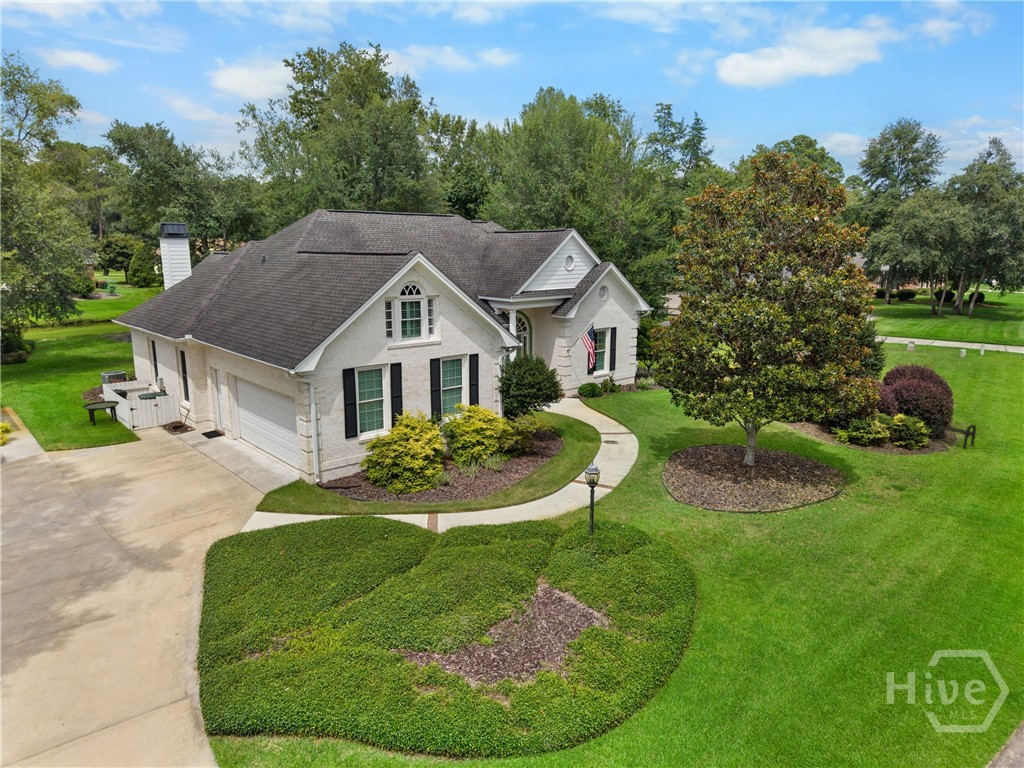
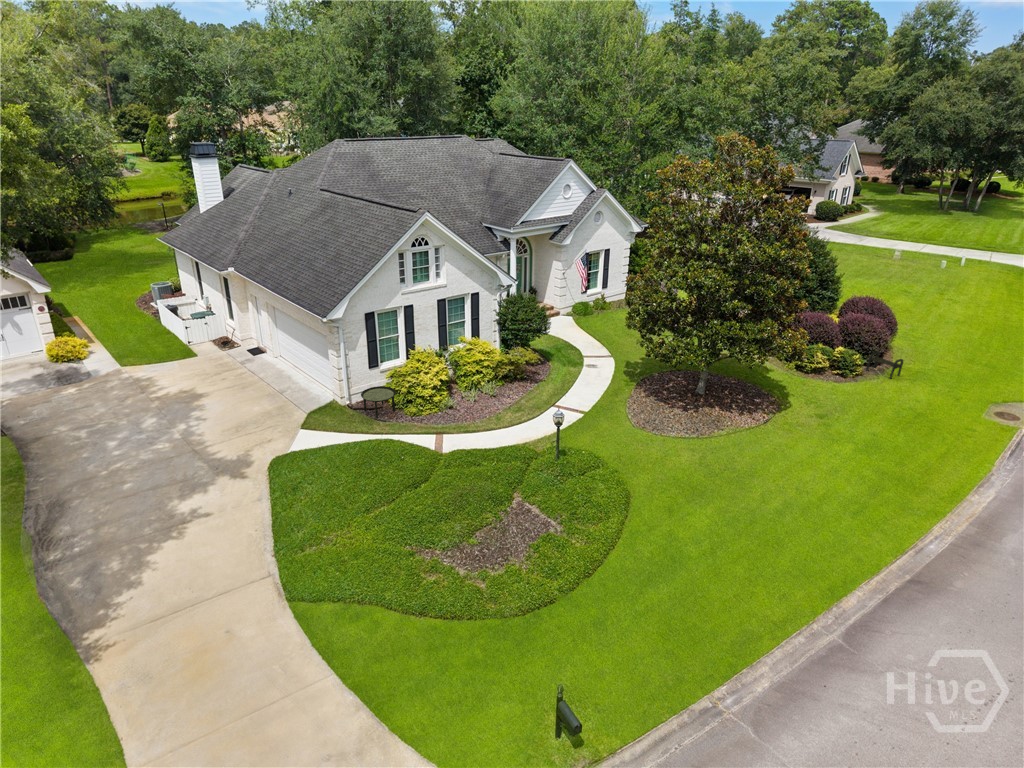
round table: present [83,401,119,426] -> present [361,386,396,418]

